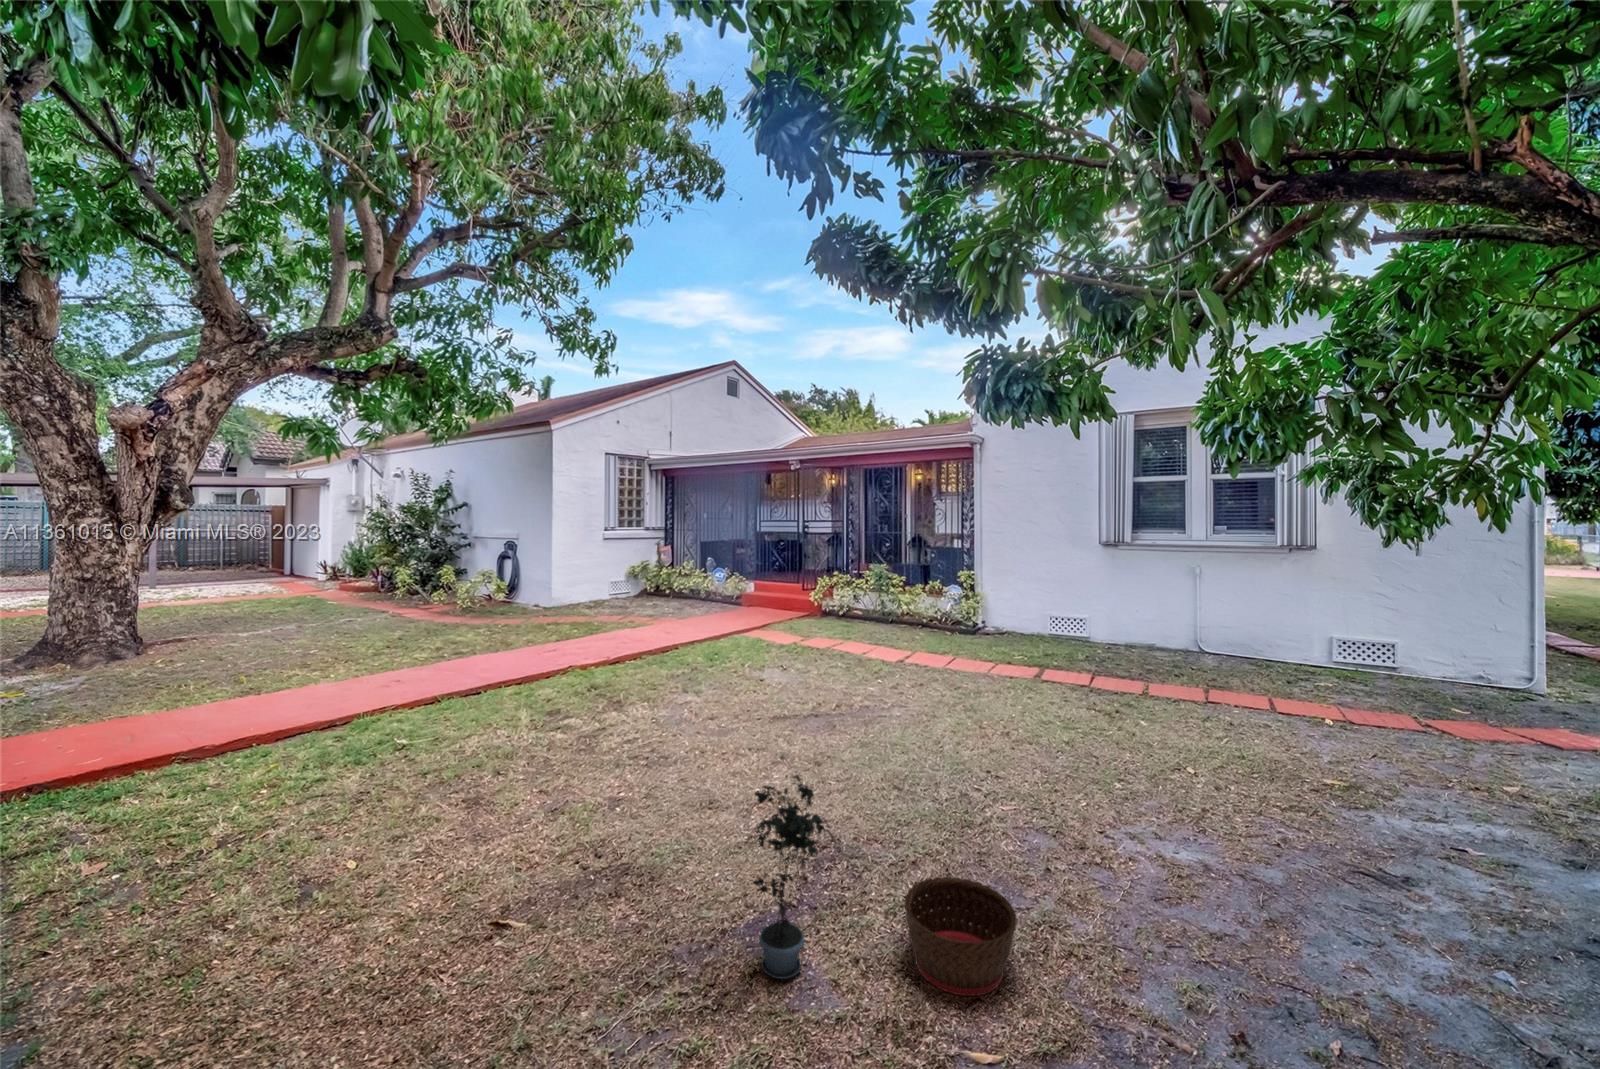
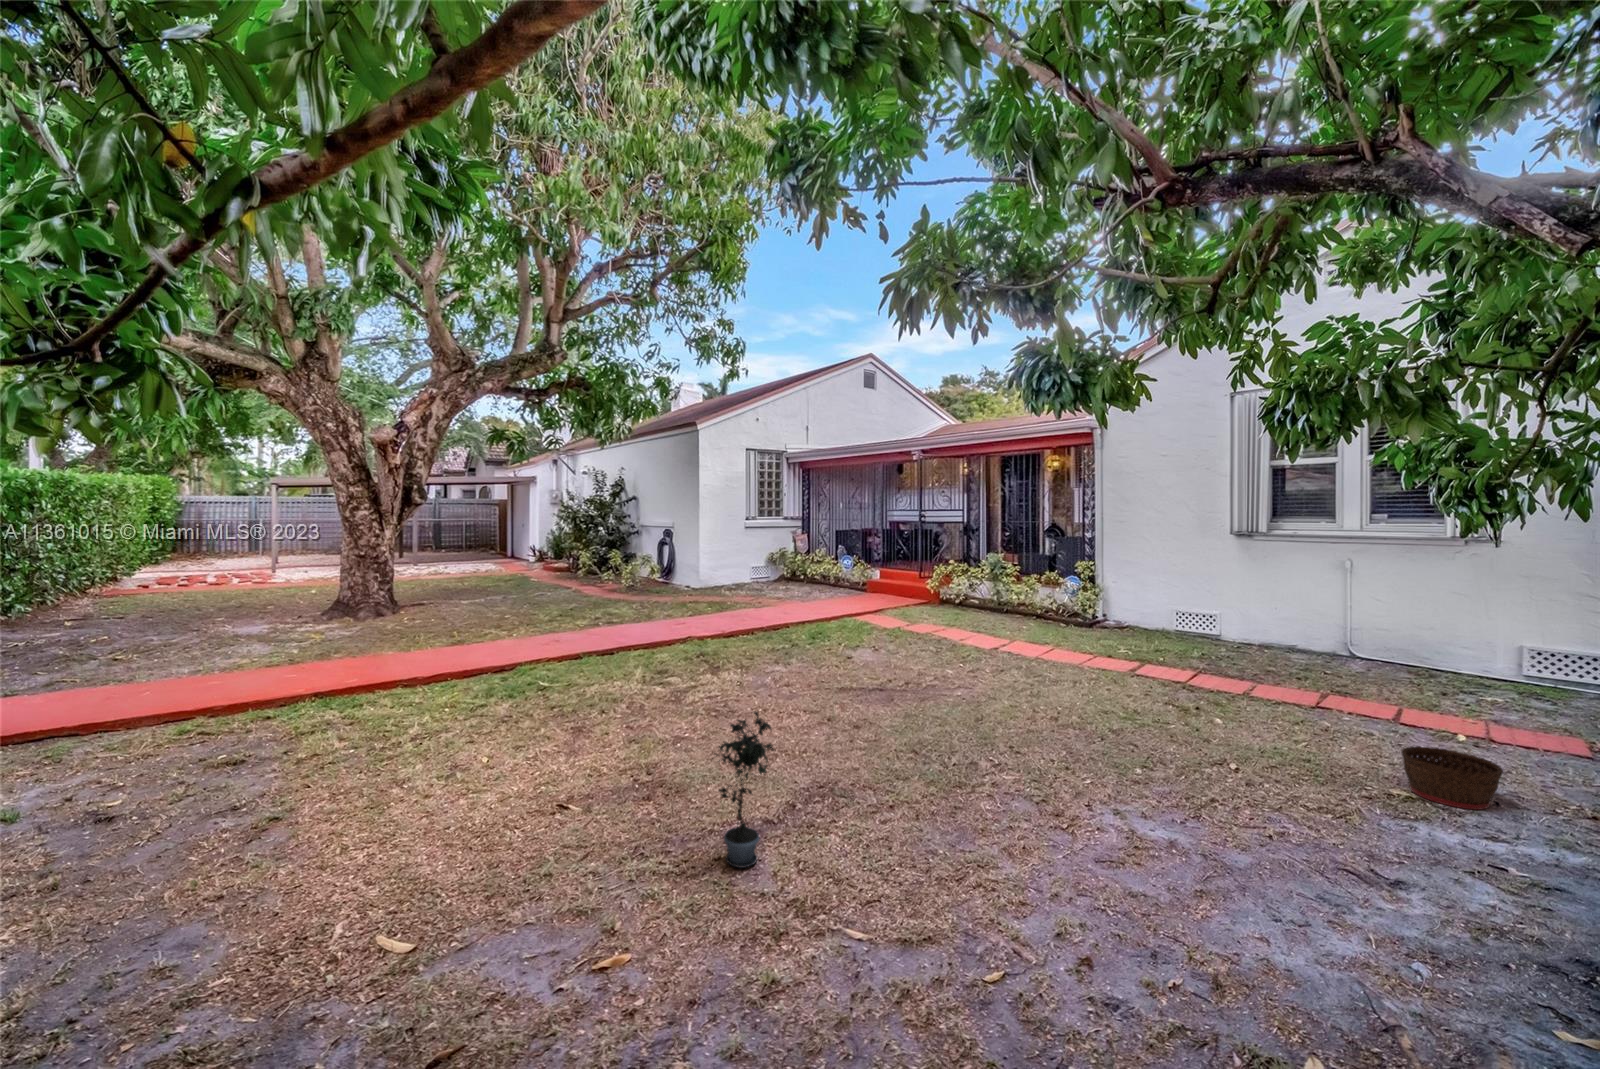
basket: present [904,877,1017,996] -> present [1401,746,1503,810]

